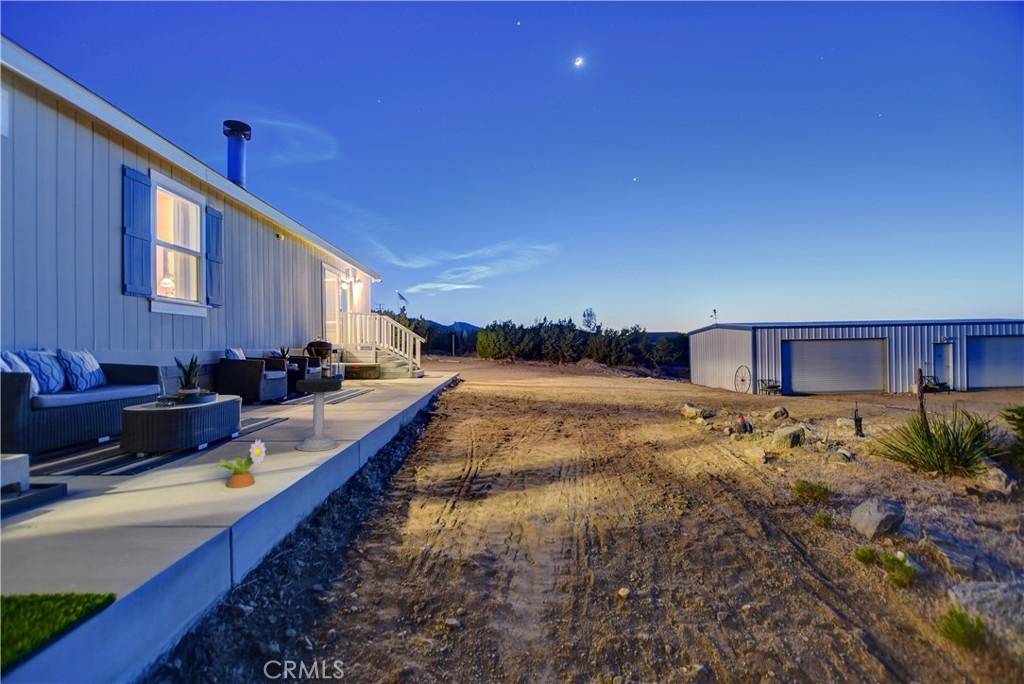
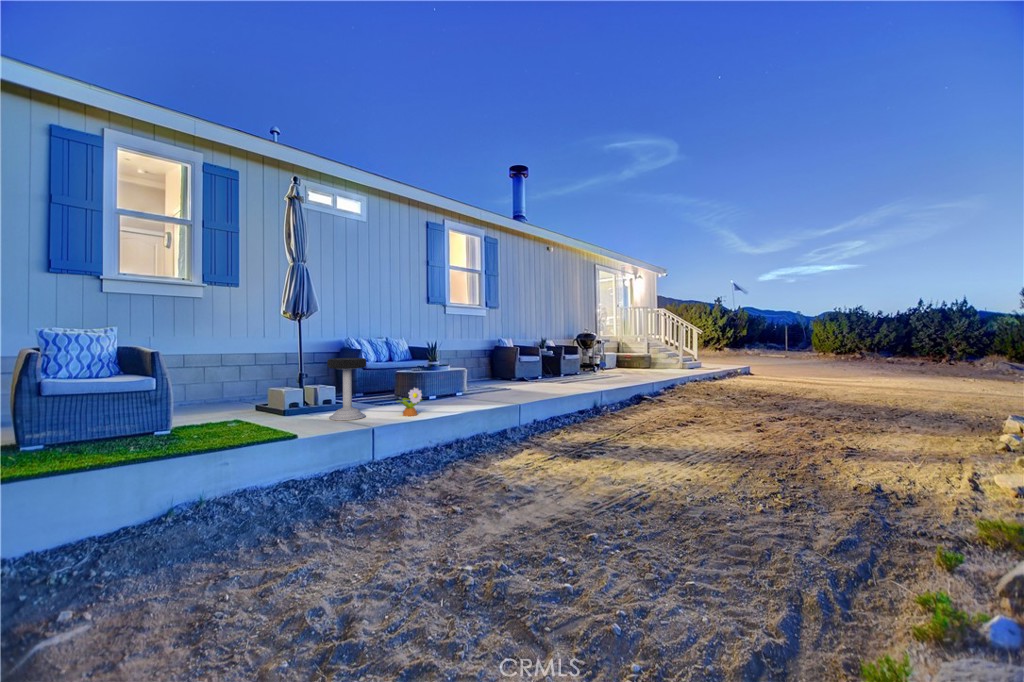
stool: present [296,379,342,451] -> present [327,358,366,420]

